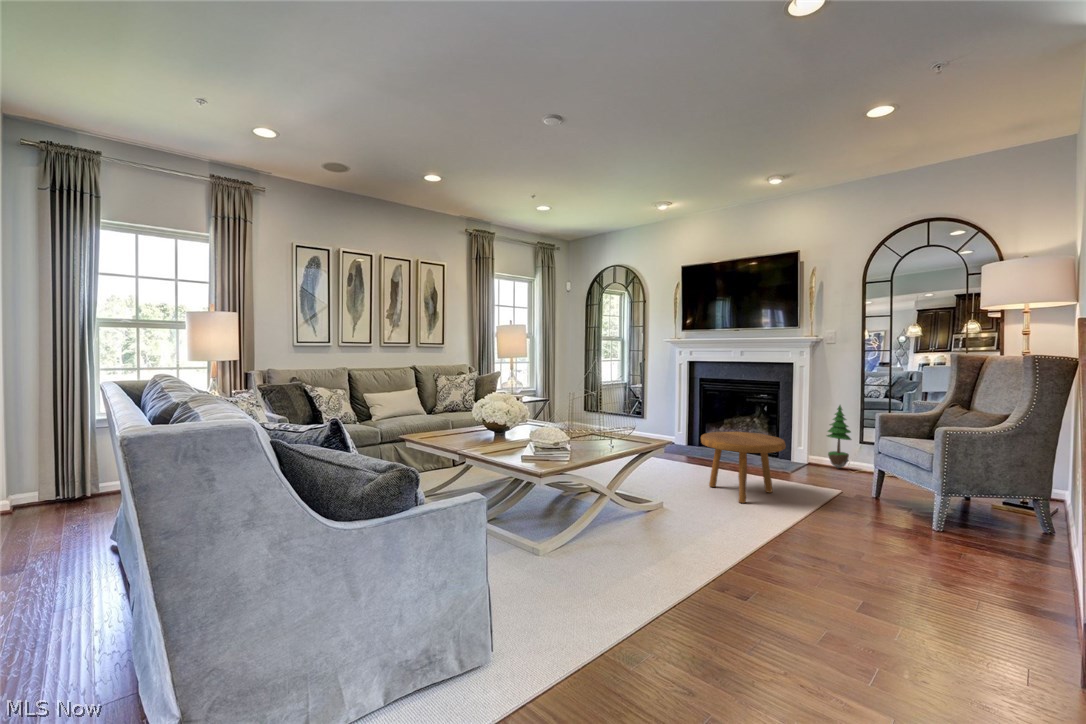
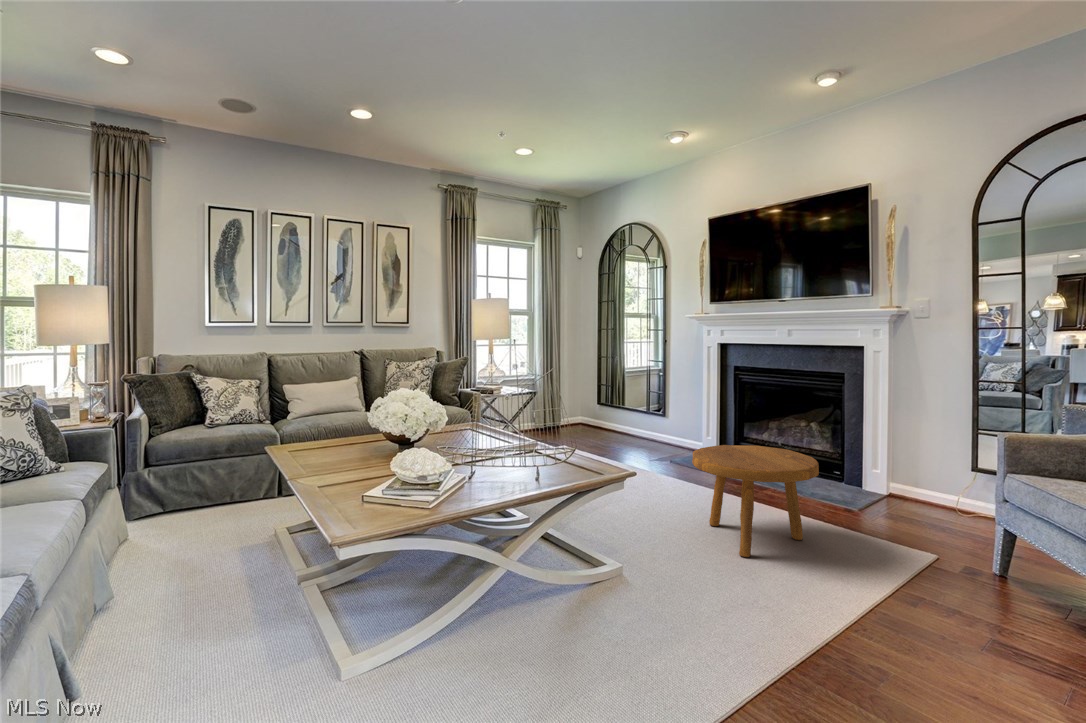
potted tree: present [827,405,851,468] -> none [907,406,949,502]

